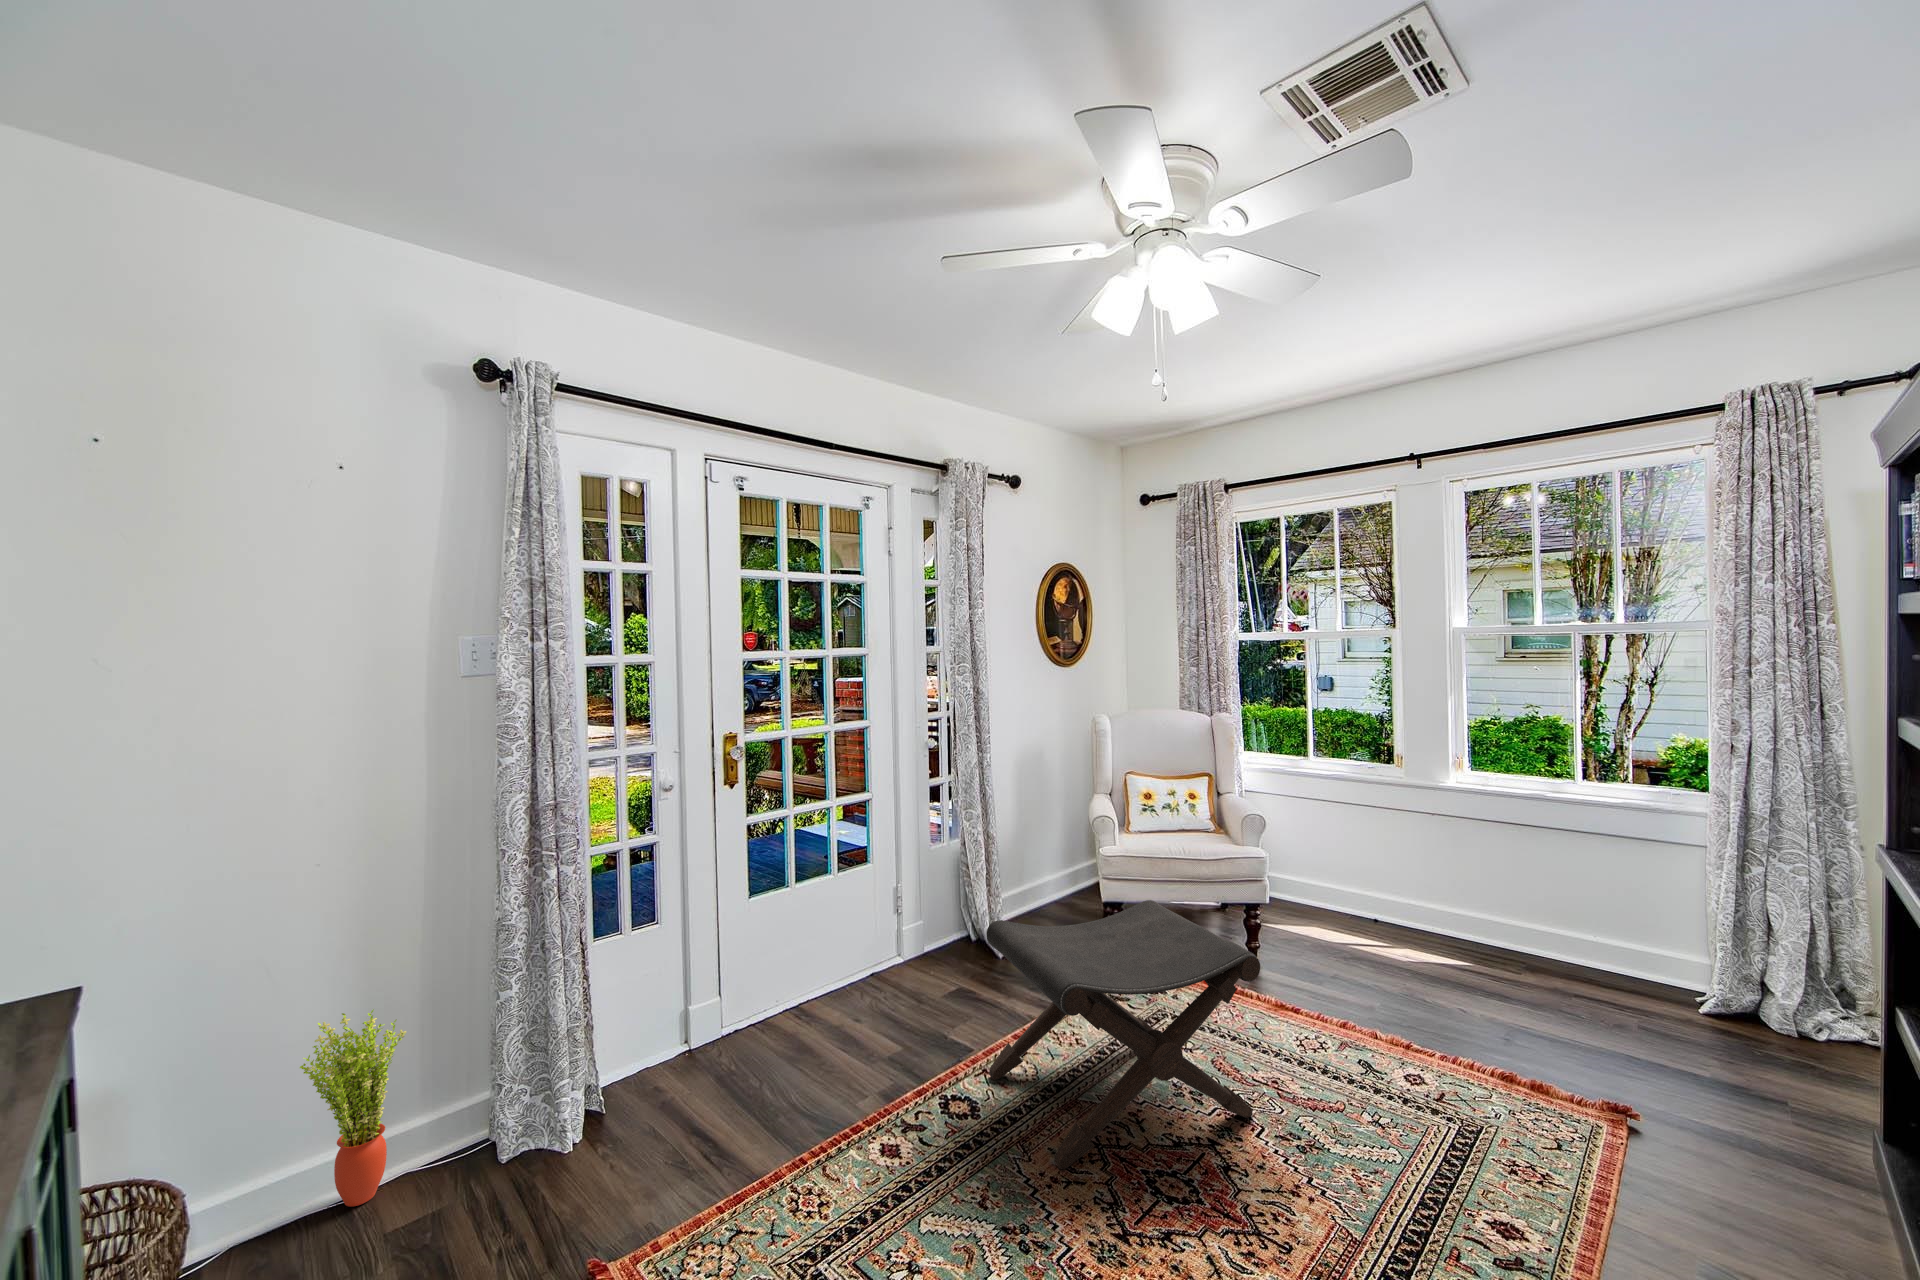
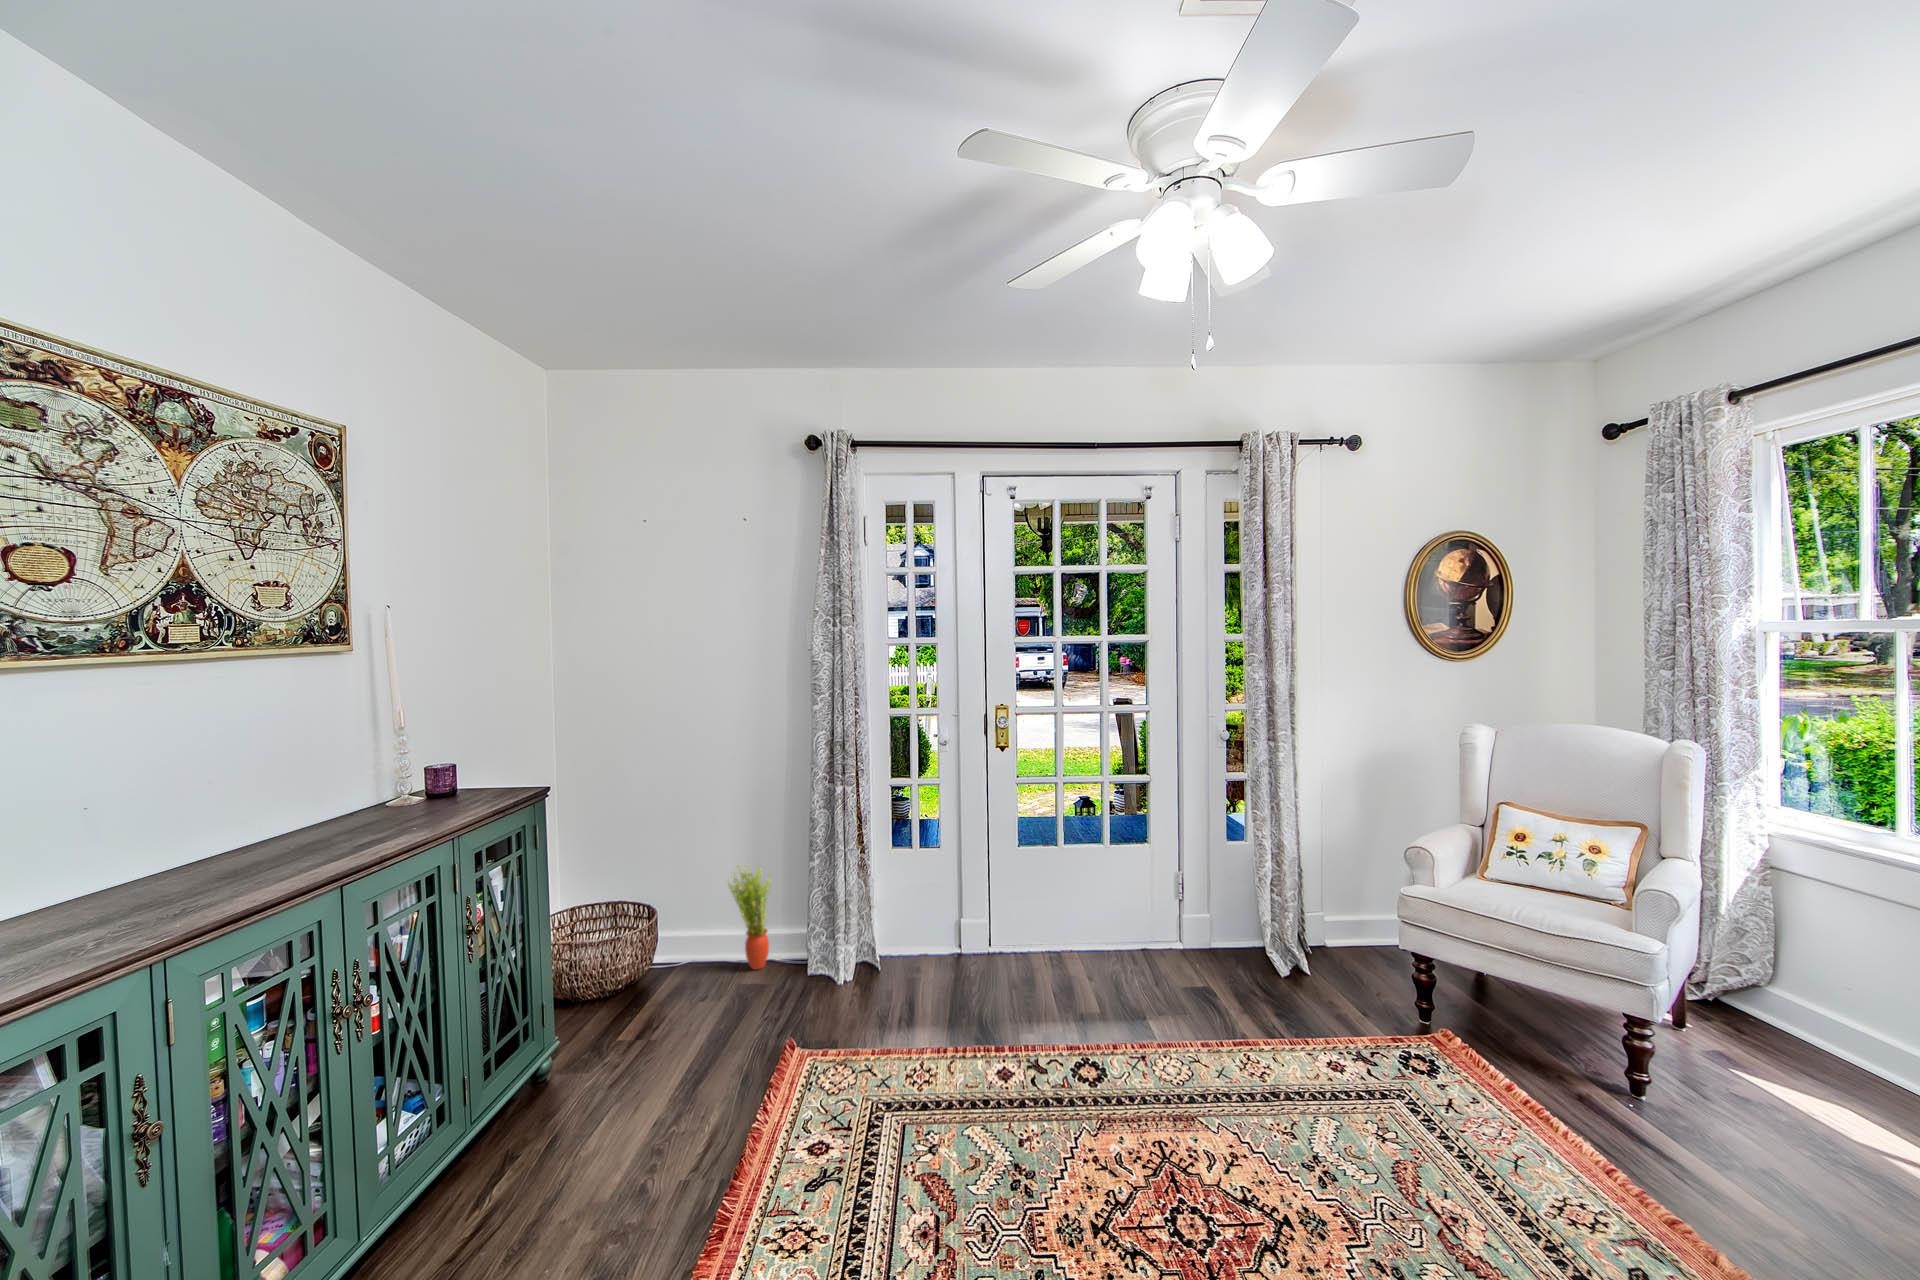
footstool: present [986,900,1260,1169] -> none [1101,920,1377,1232]

